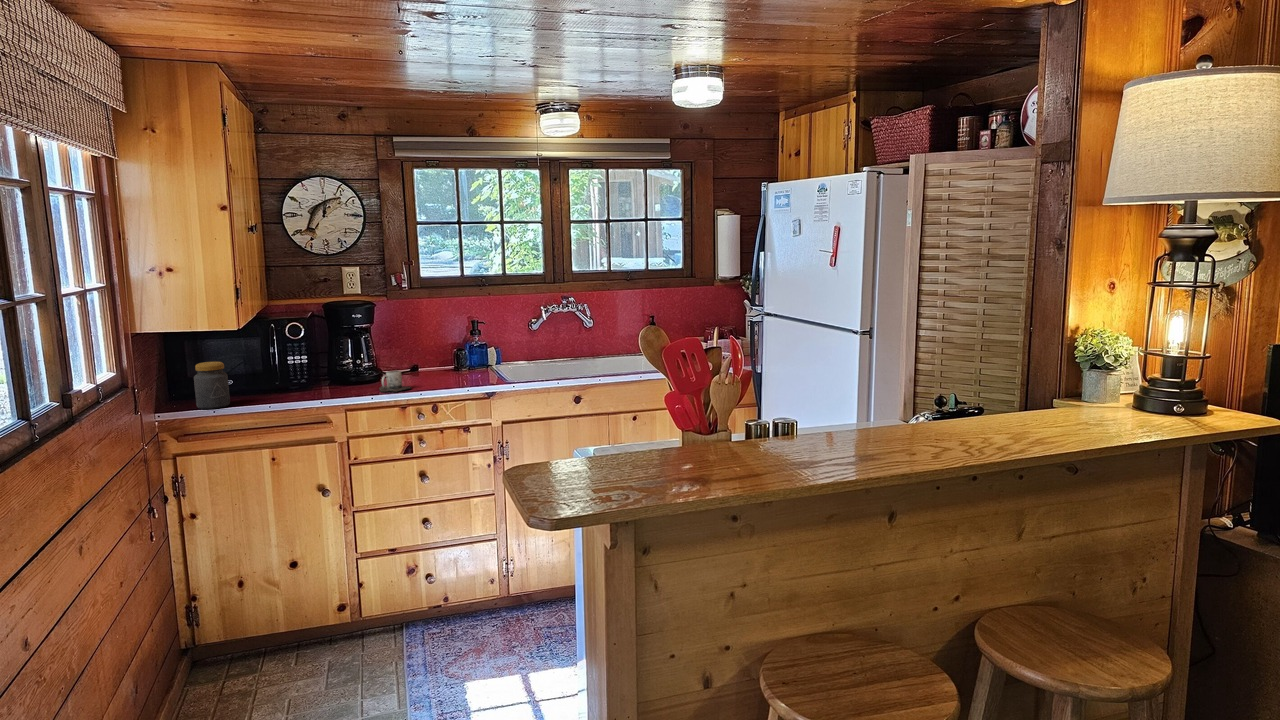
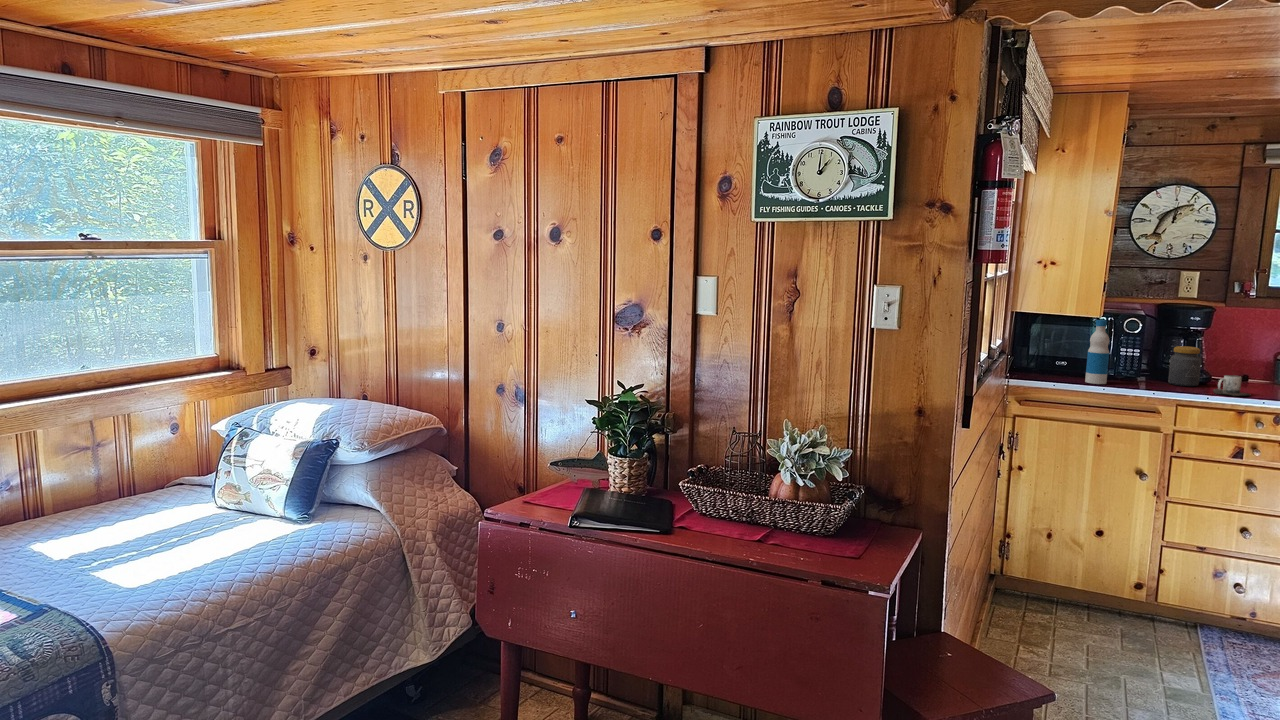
bottle: none [249,329,275,401] -> present [1085,320,1109,384]
jar: present [194,362,230,409] -> present [1168,346,1201,386]

